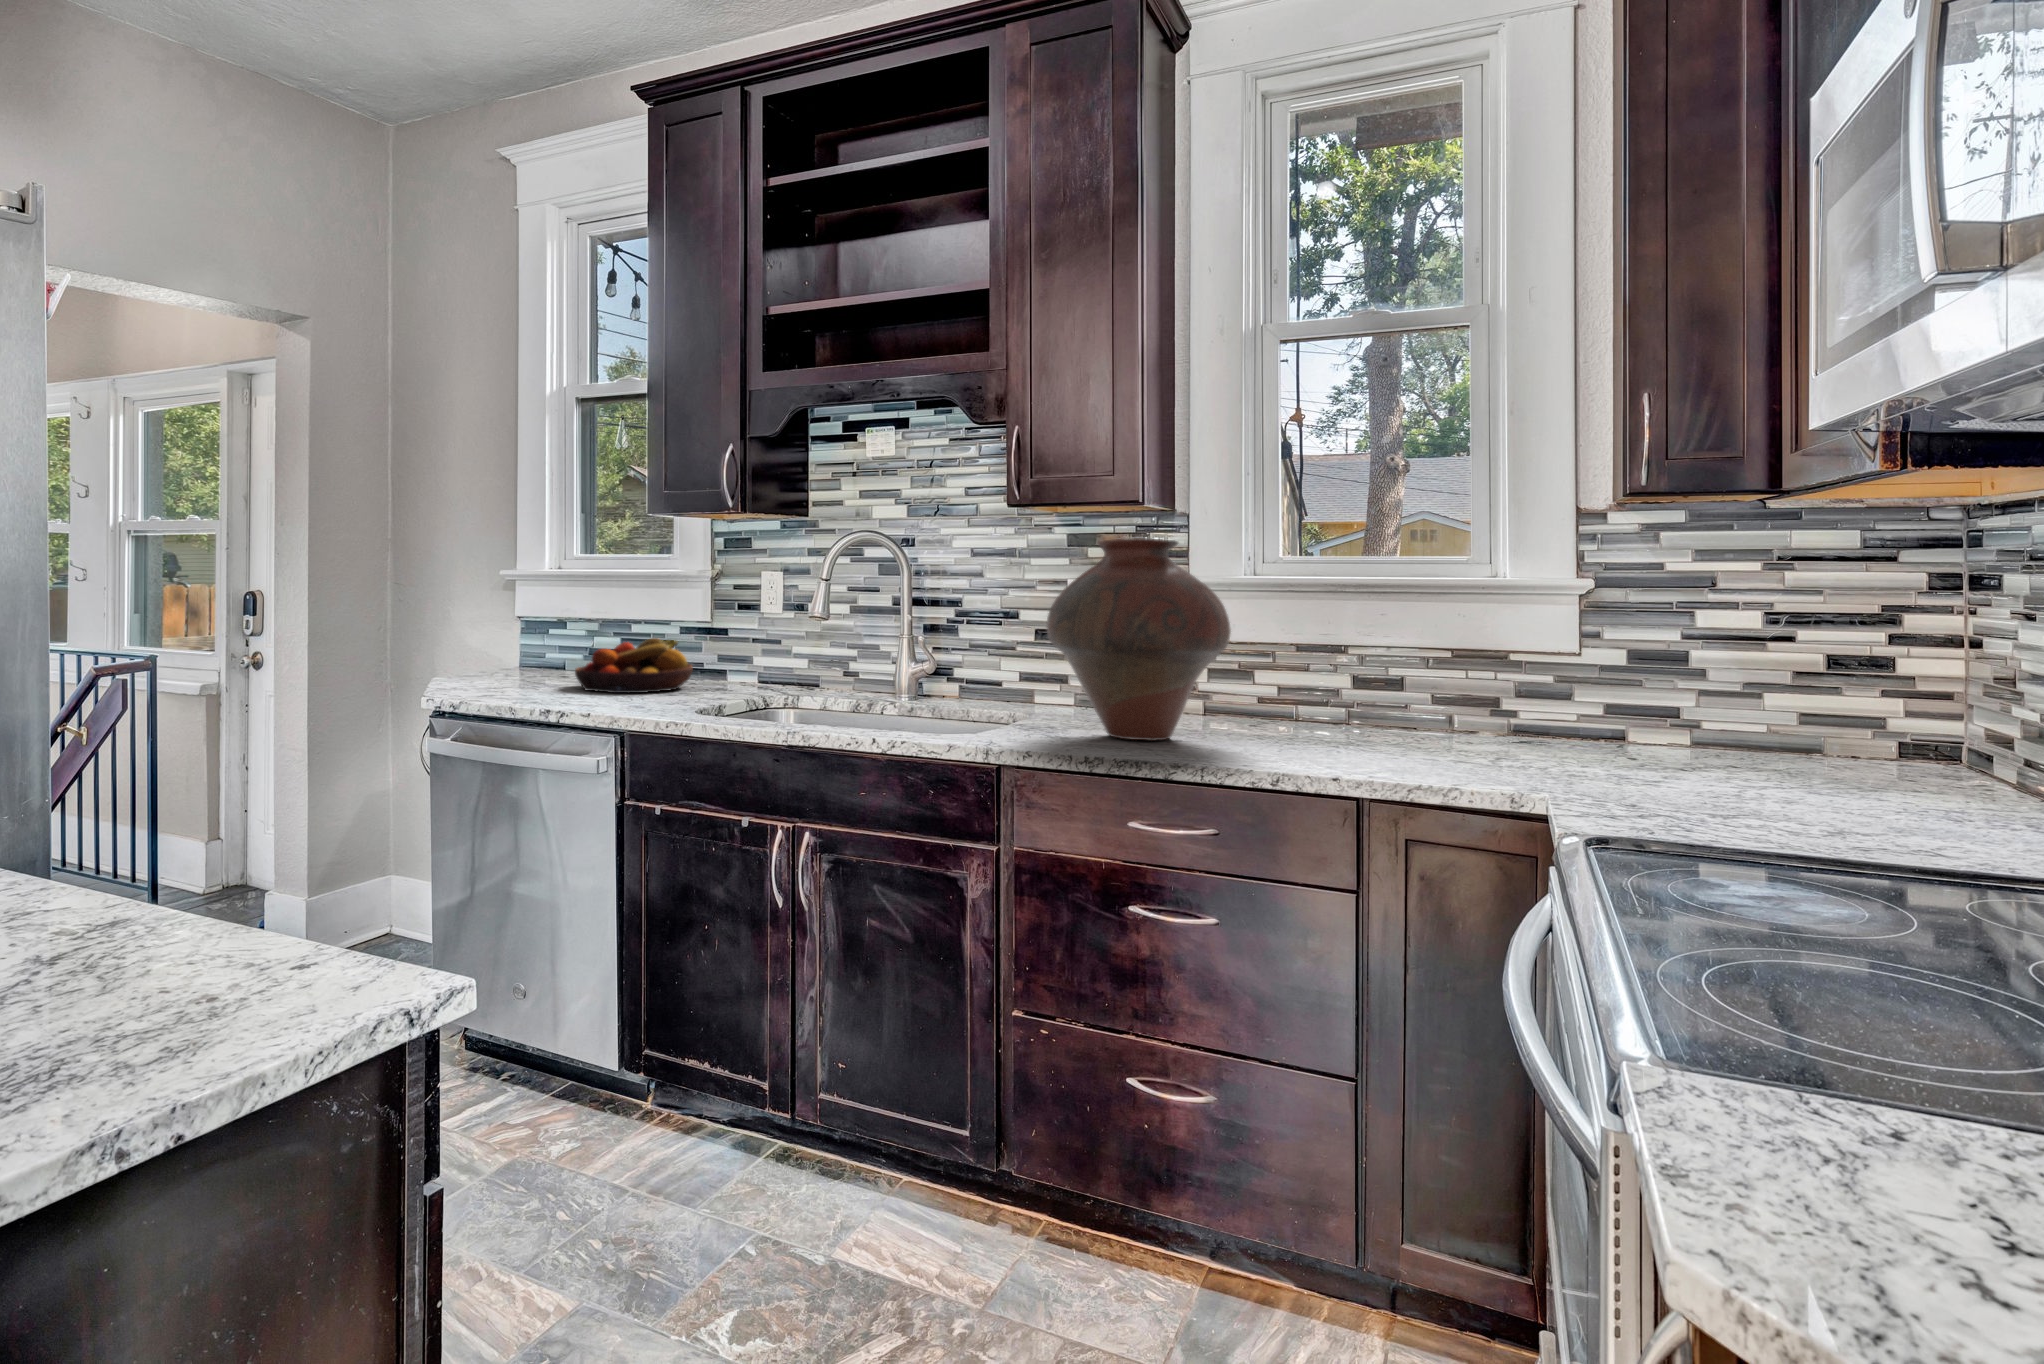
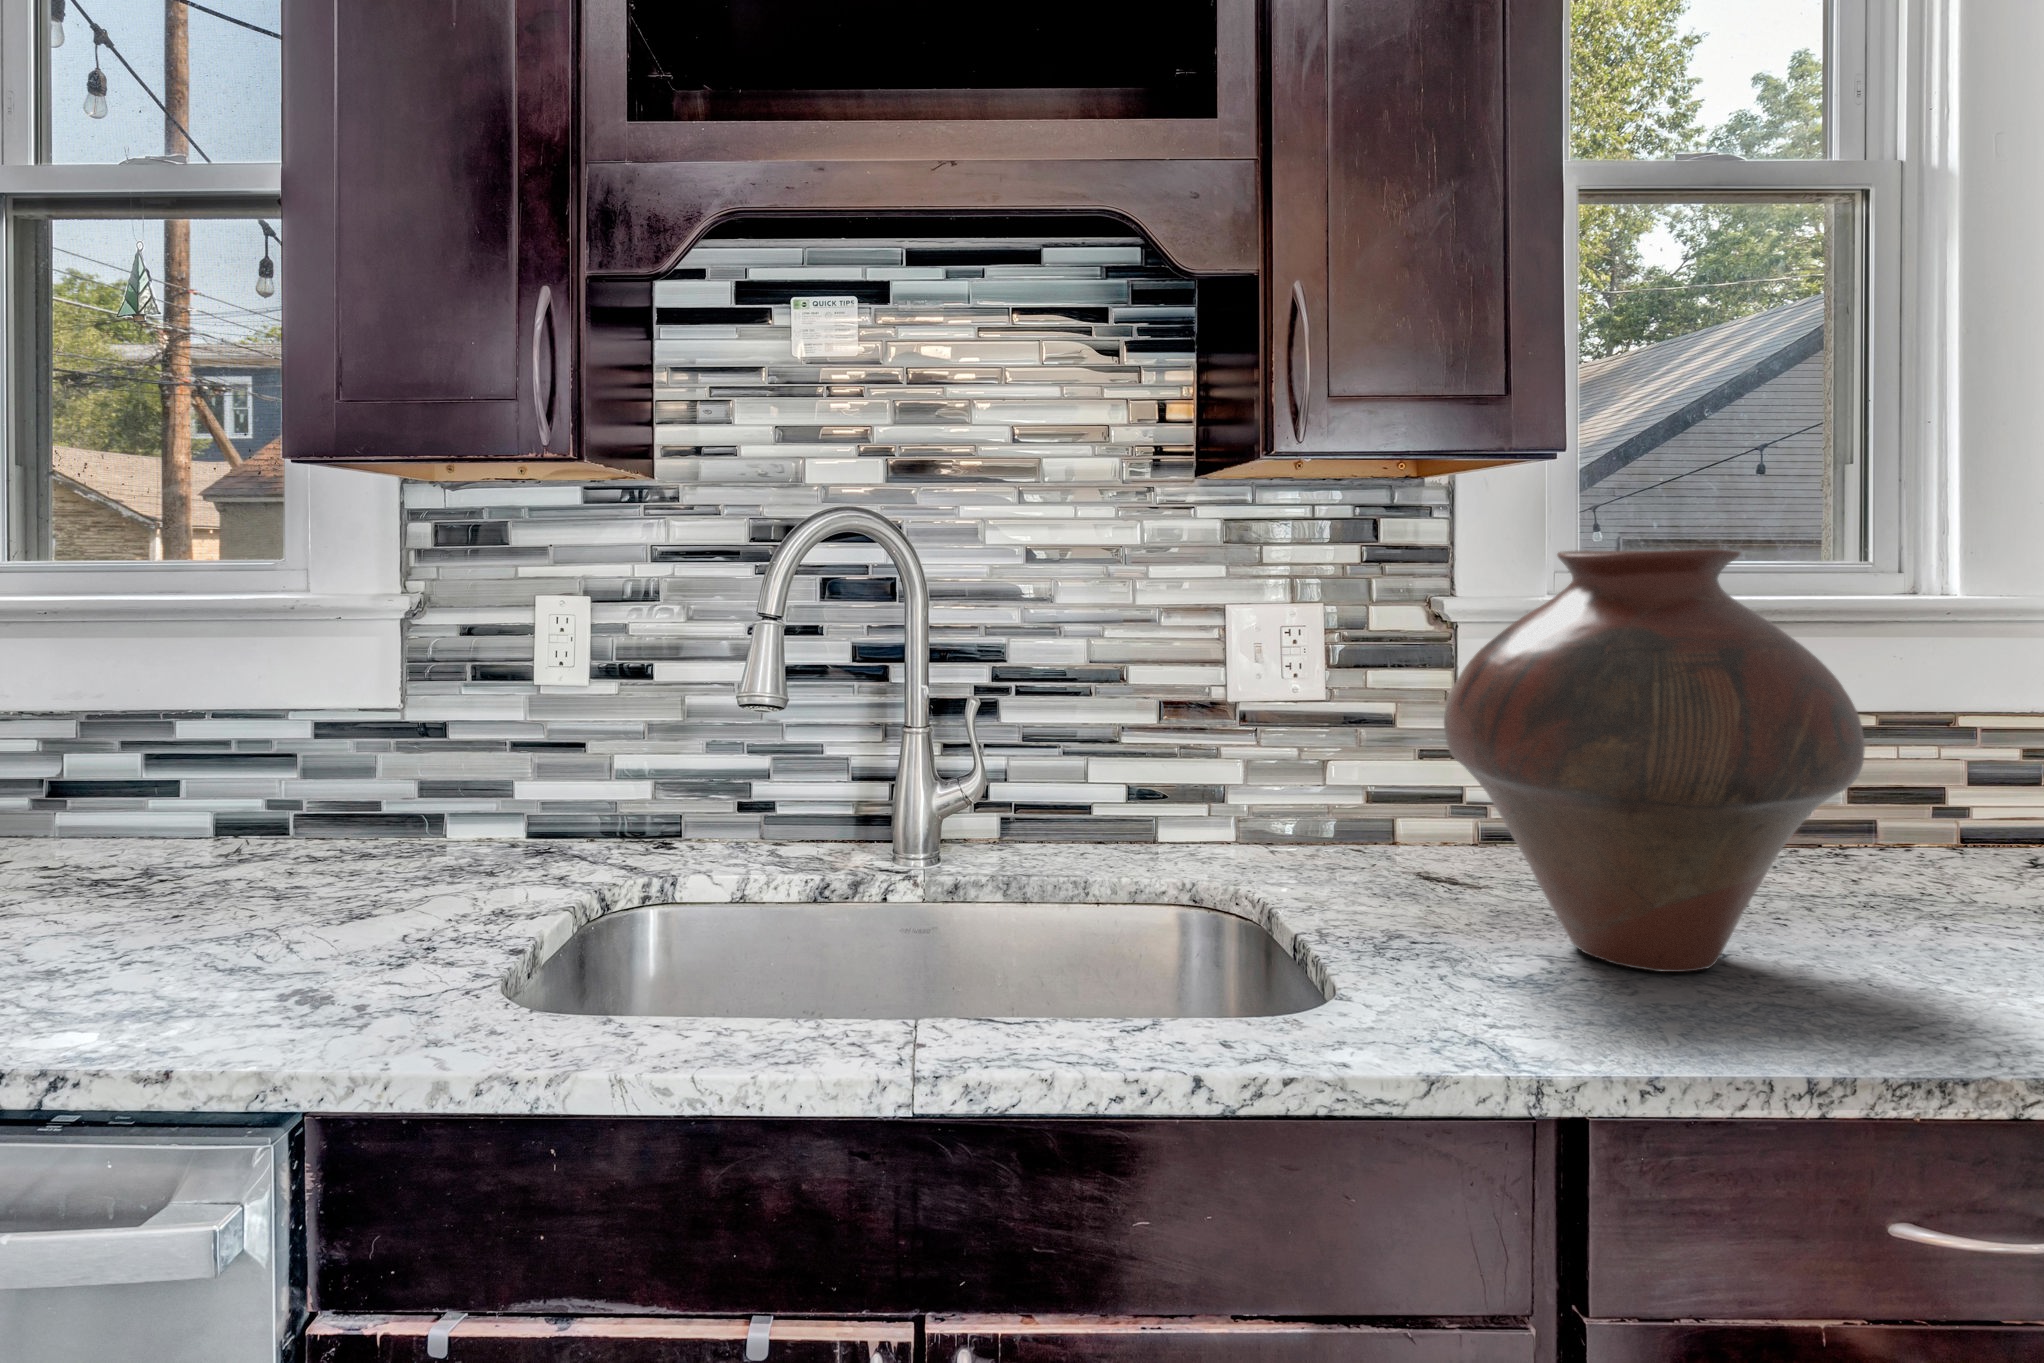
fruit bowl: present [575,638,693,693] -> none [87,758,404,929]

